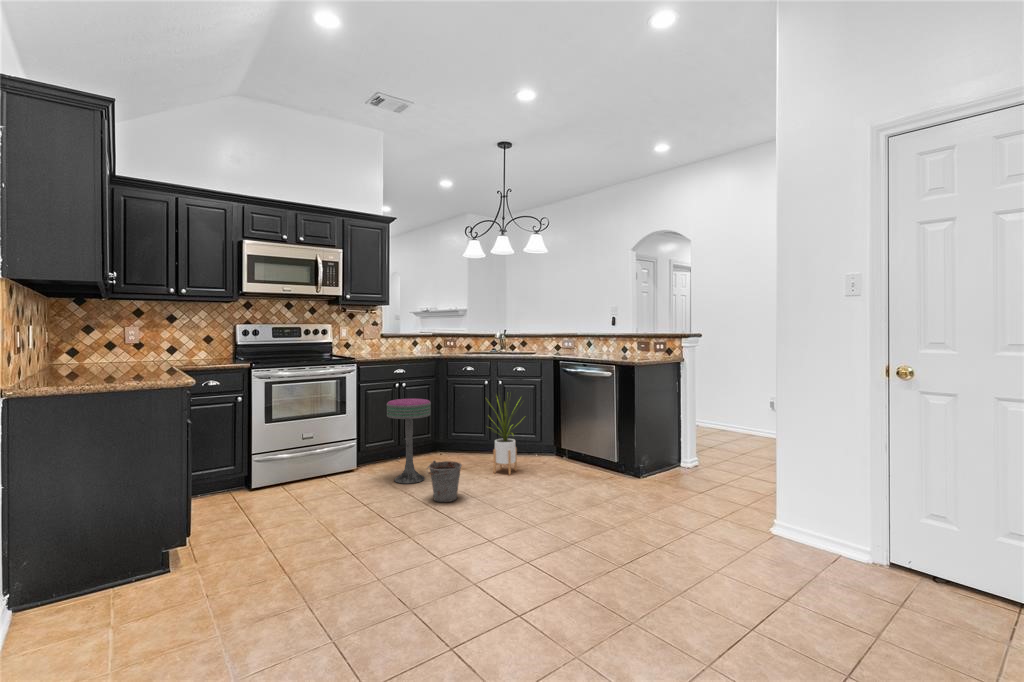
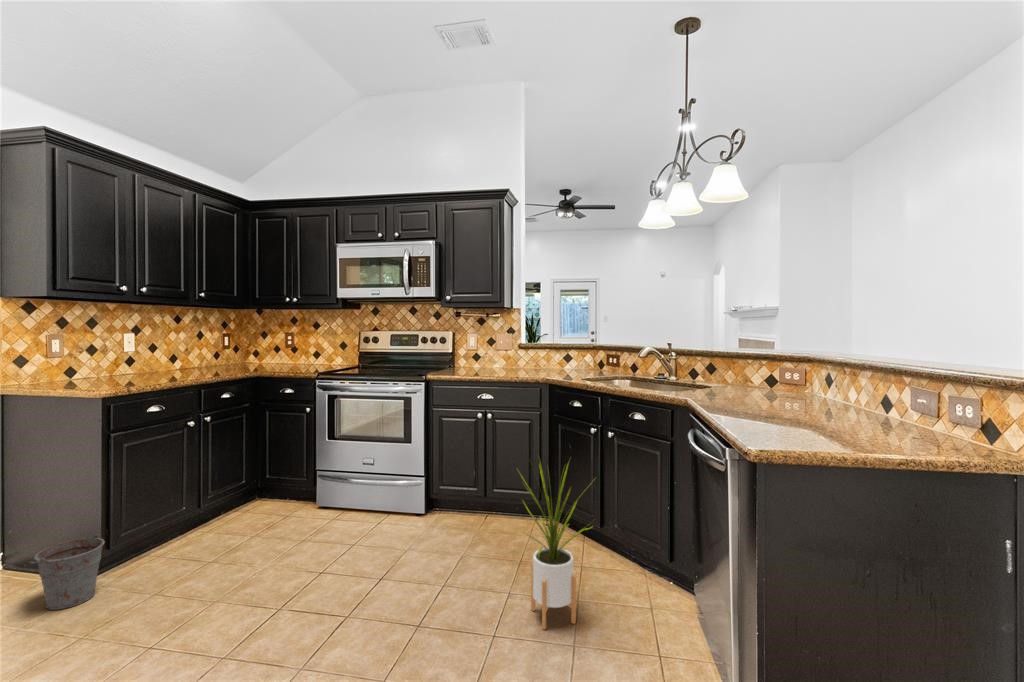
bar stool: present [387,398,431,484] -> none [391,440,457,574]
bucket: present [428,461,462,502] -> present [30,534,105,610]

